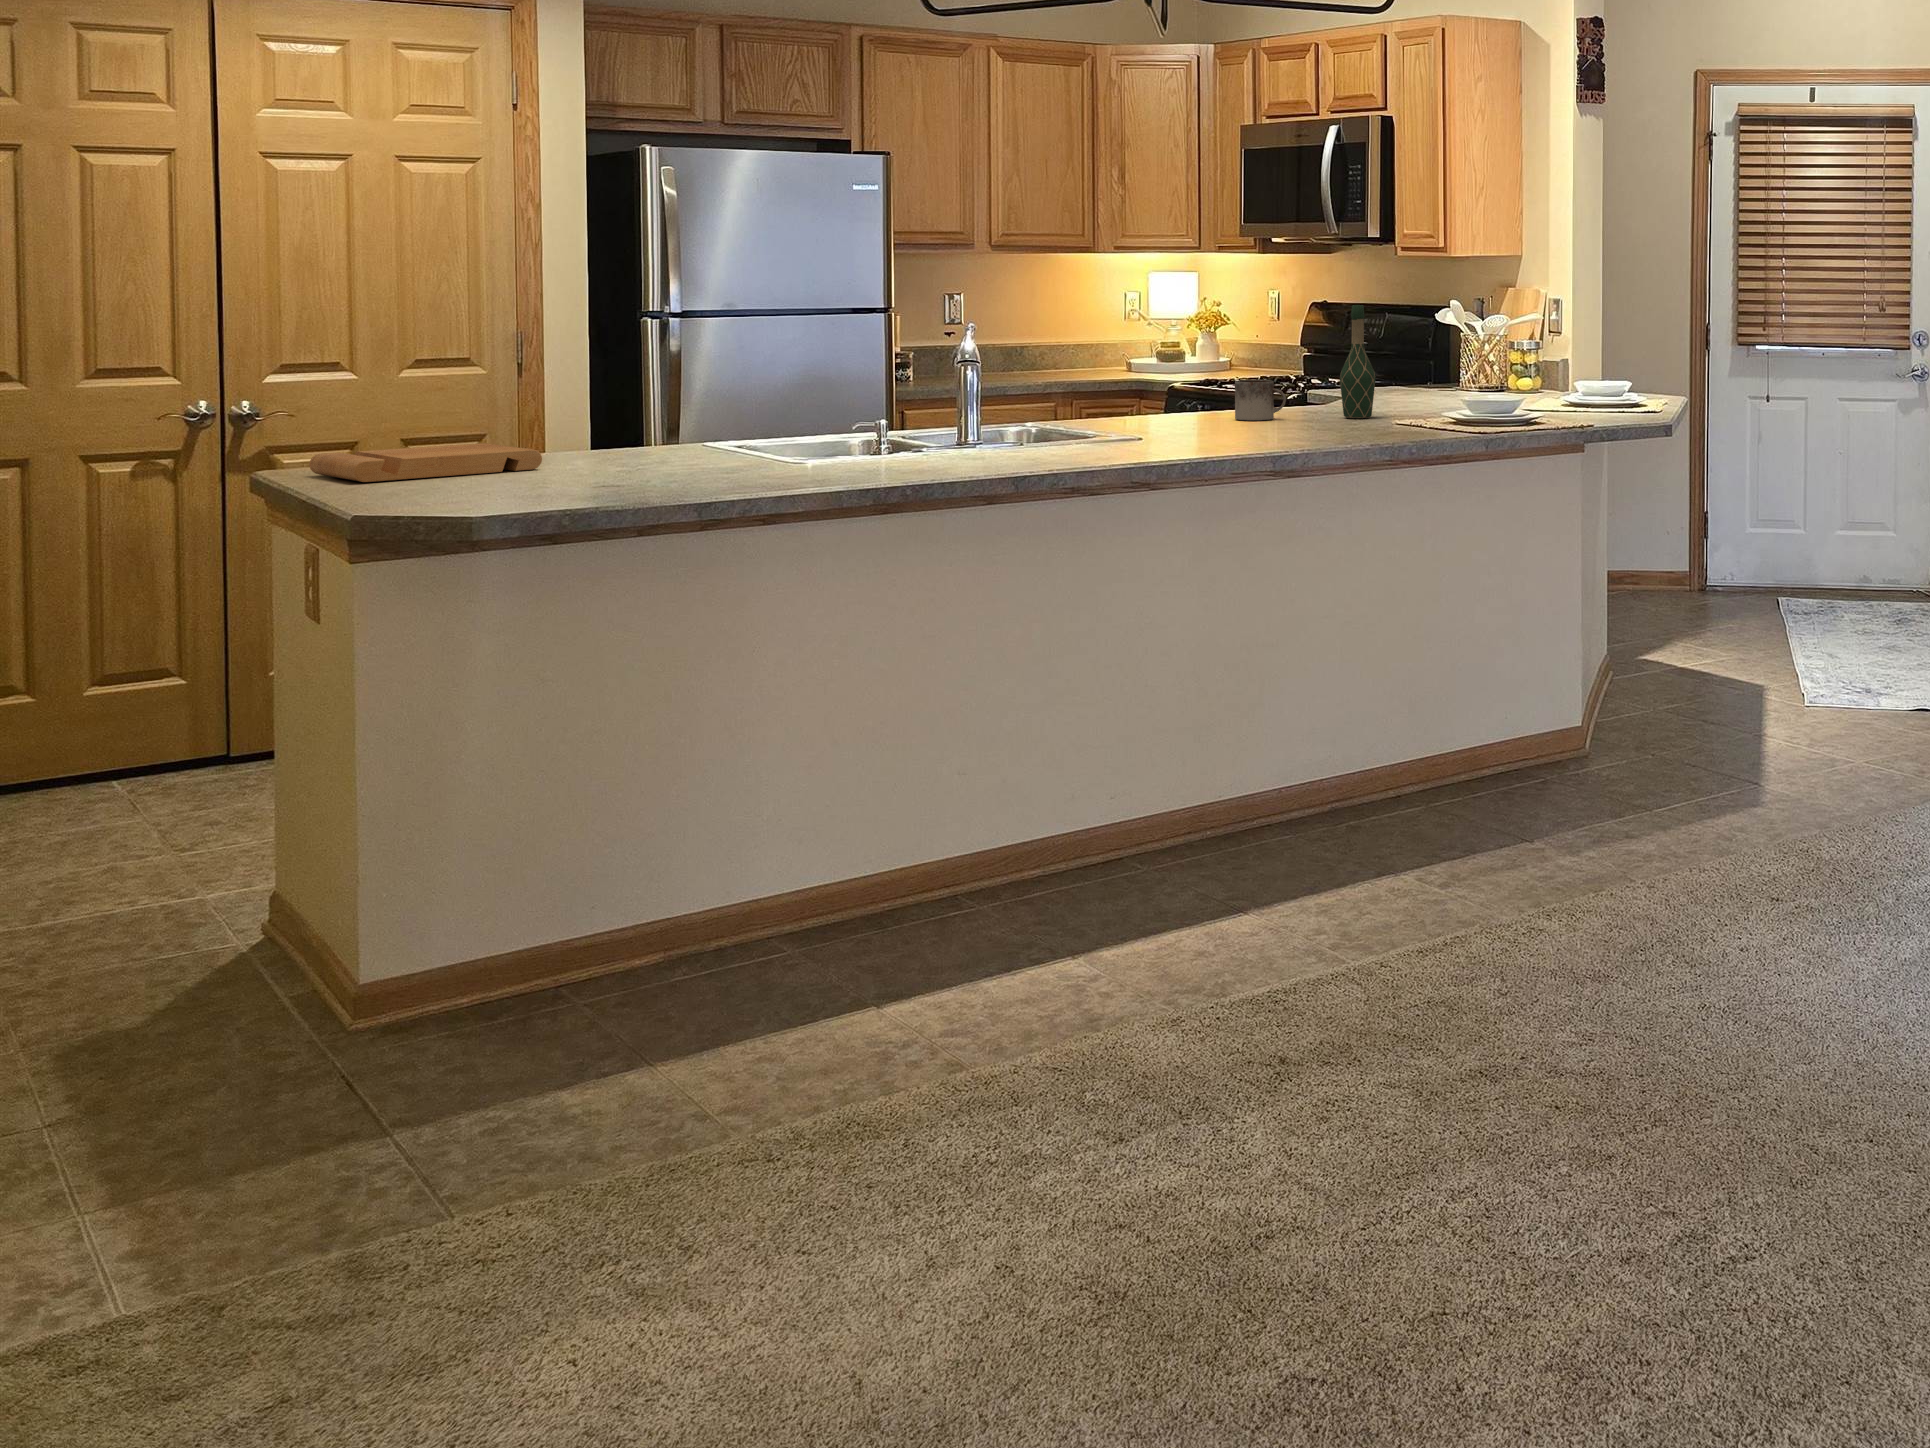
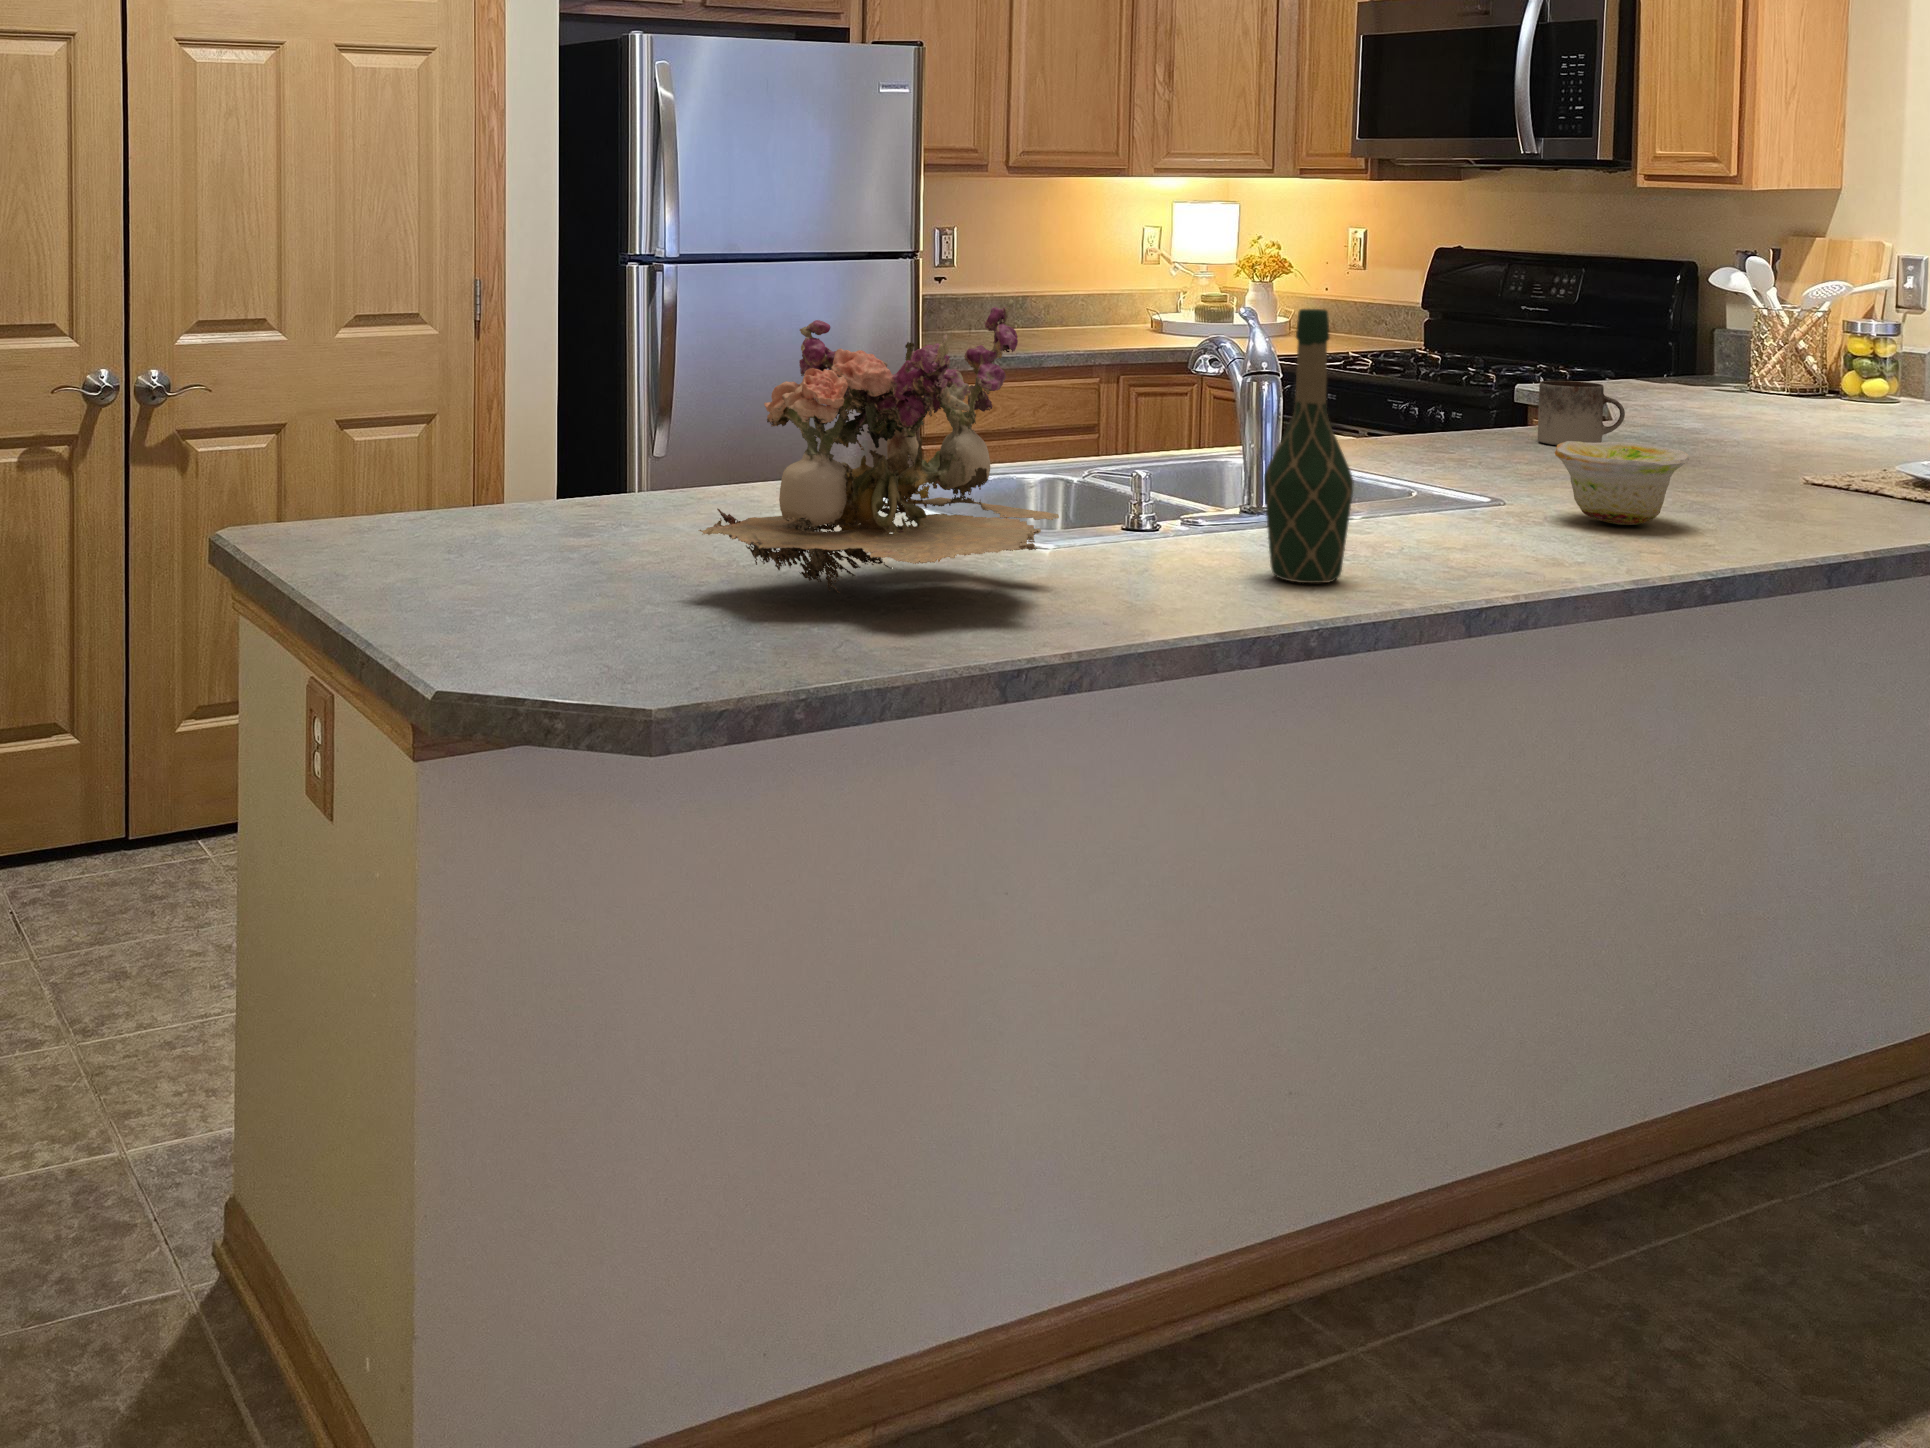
wine bottle: present [1340,305,1376,418] -> present [1264,309,1354,583]
flower arrangement: none [551,319,779,483] -> present [699,300,1059,593]
bowl: none [1141,403,1214,449] -> present [1555,441,1689,525]
cutting board: present [309,443,542,482] -> none [289,484,633,568]

